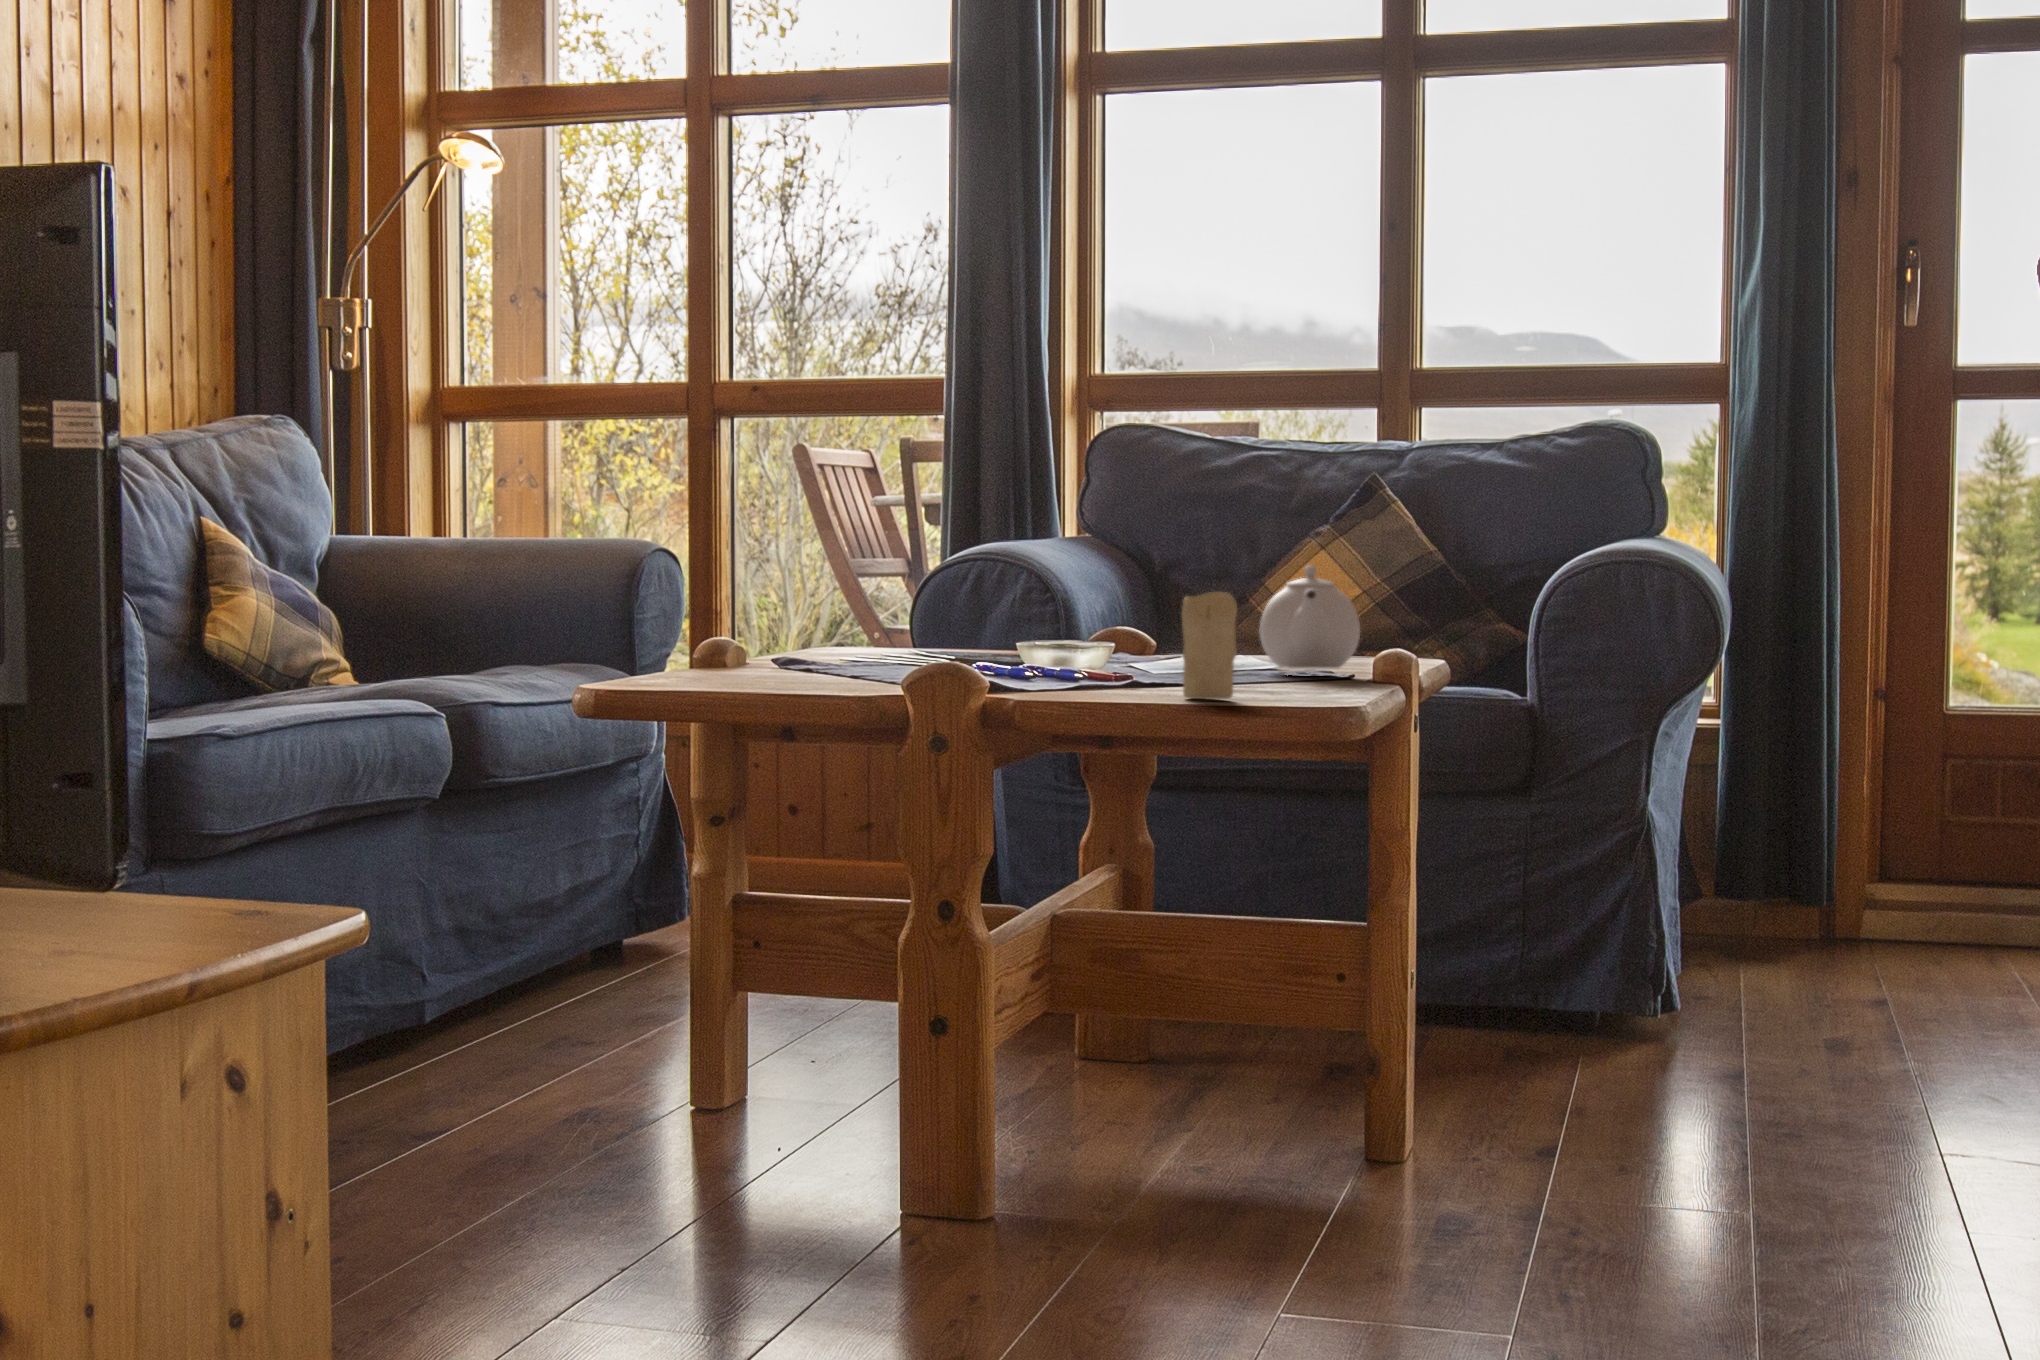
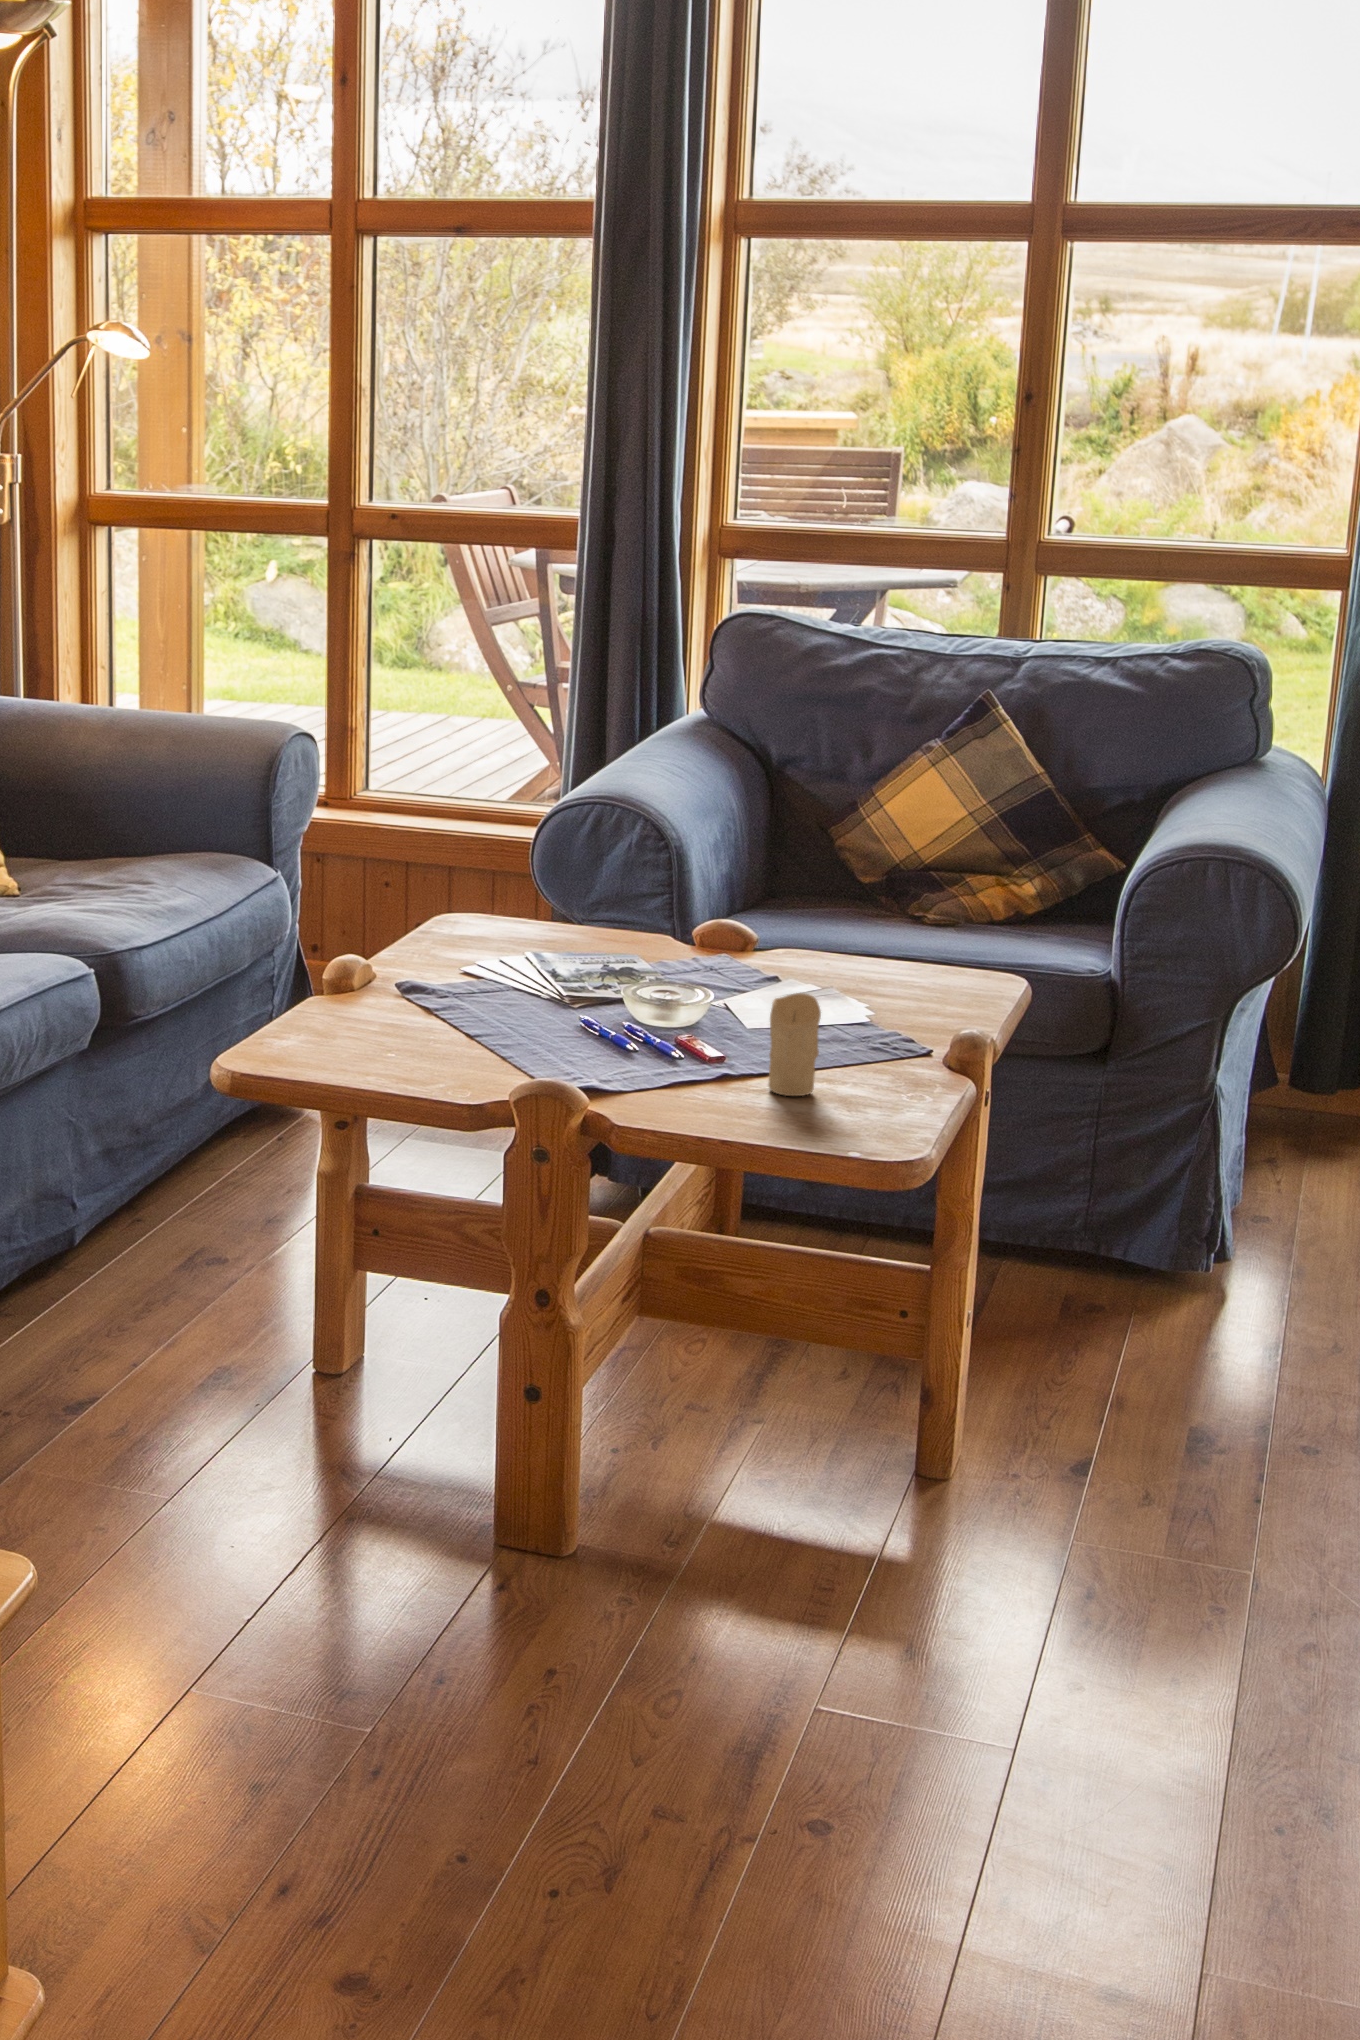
teapot: present [1260,565,1360,668] -> none [853,879,946,983]

